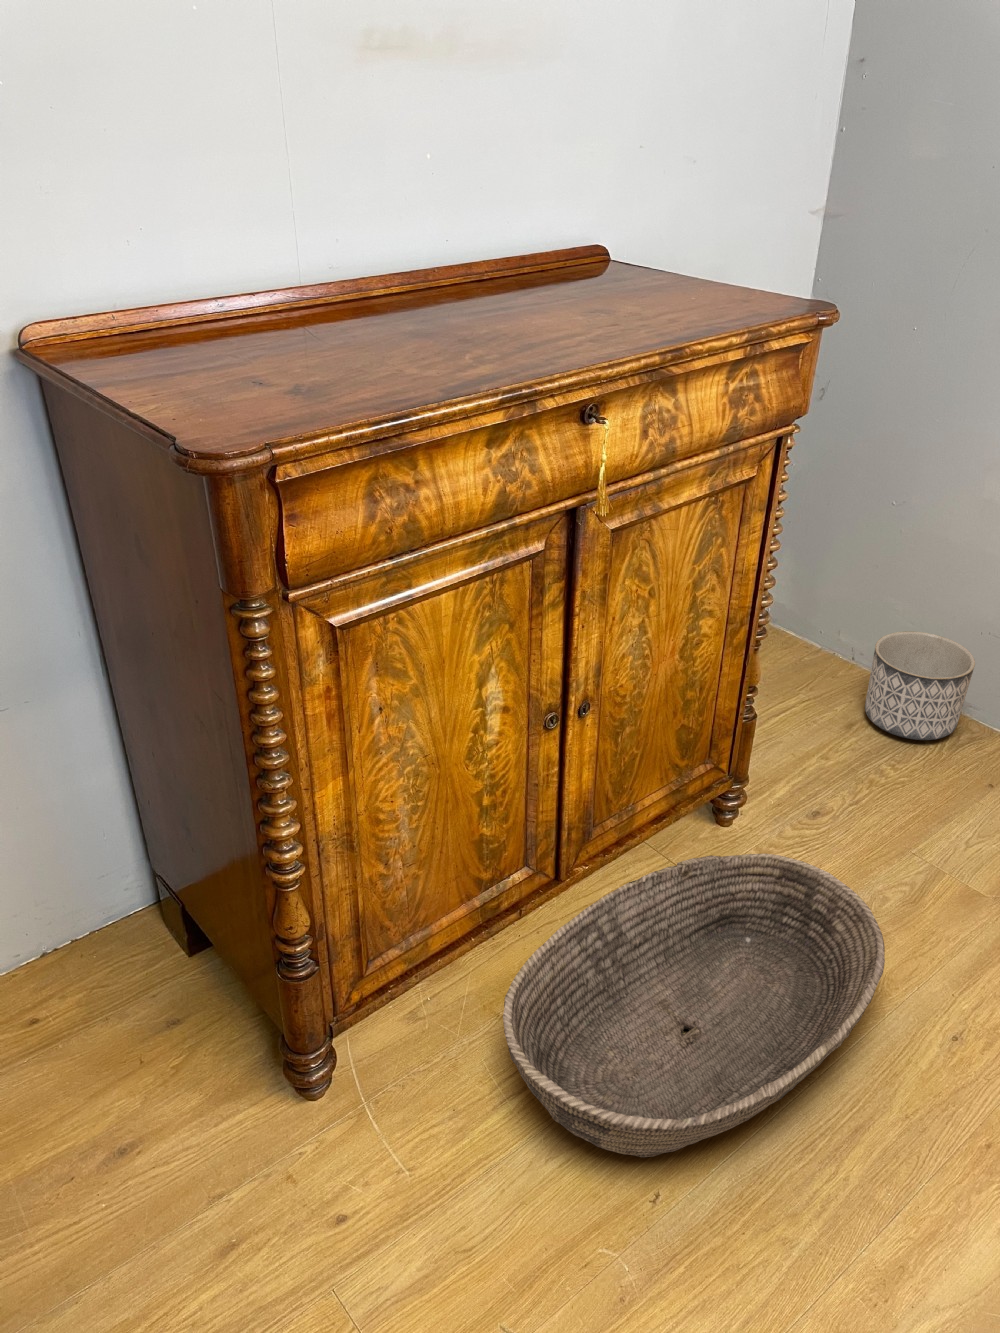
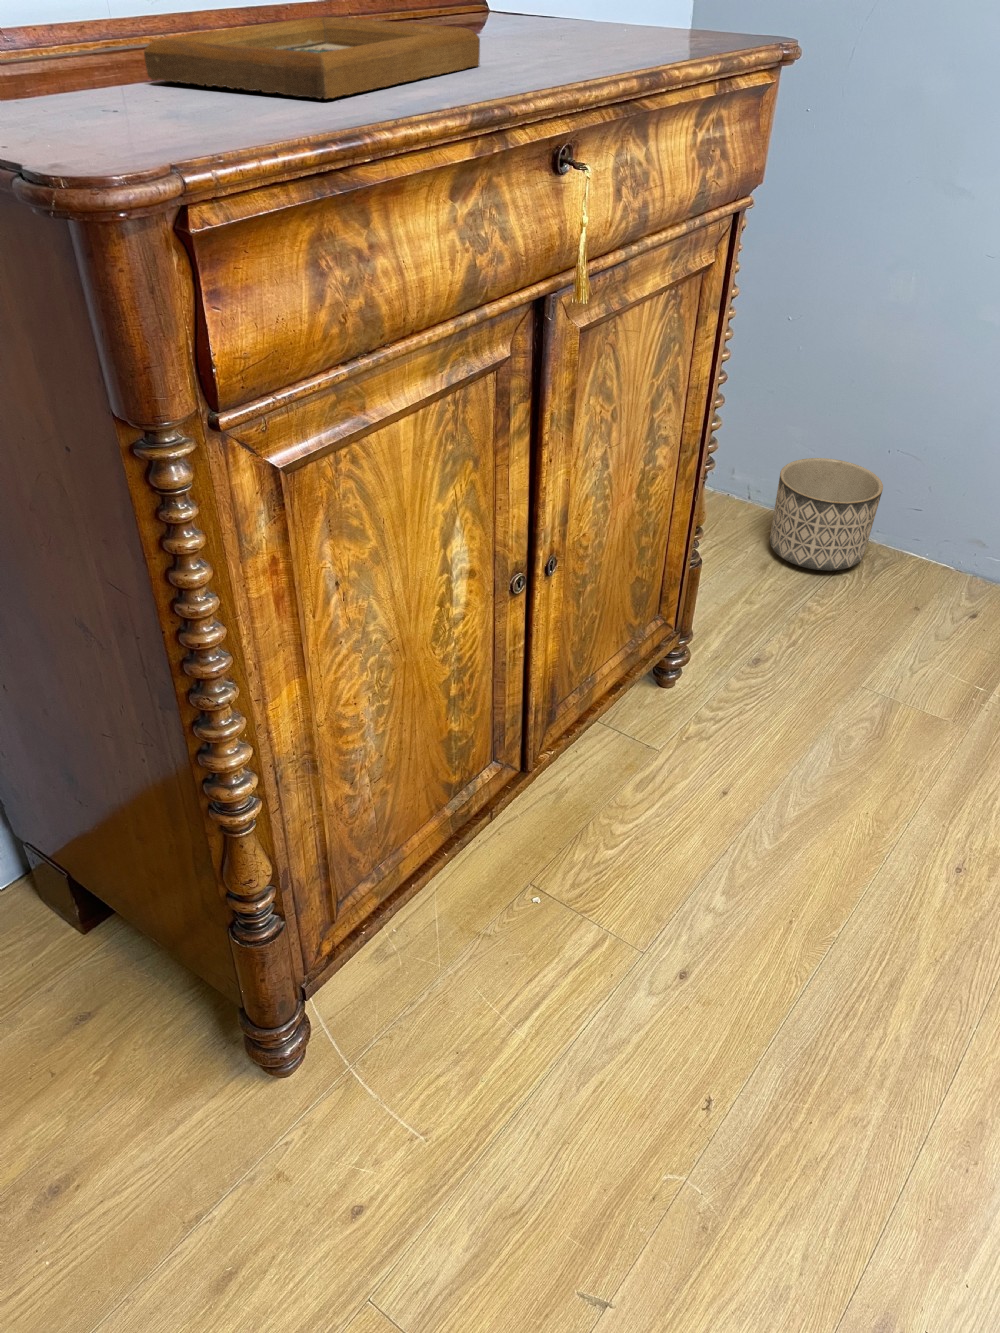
picture frame: none [296,288,546,374] -> present [144,17,480,99]
basket: present [503,854,885,1157] -> none [504,707,899,1072]

